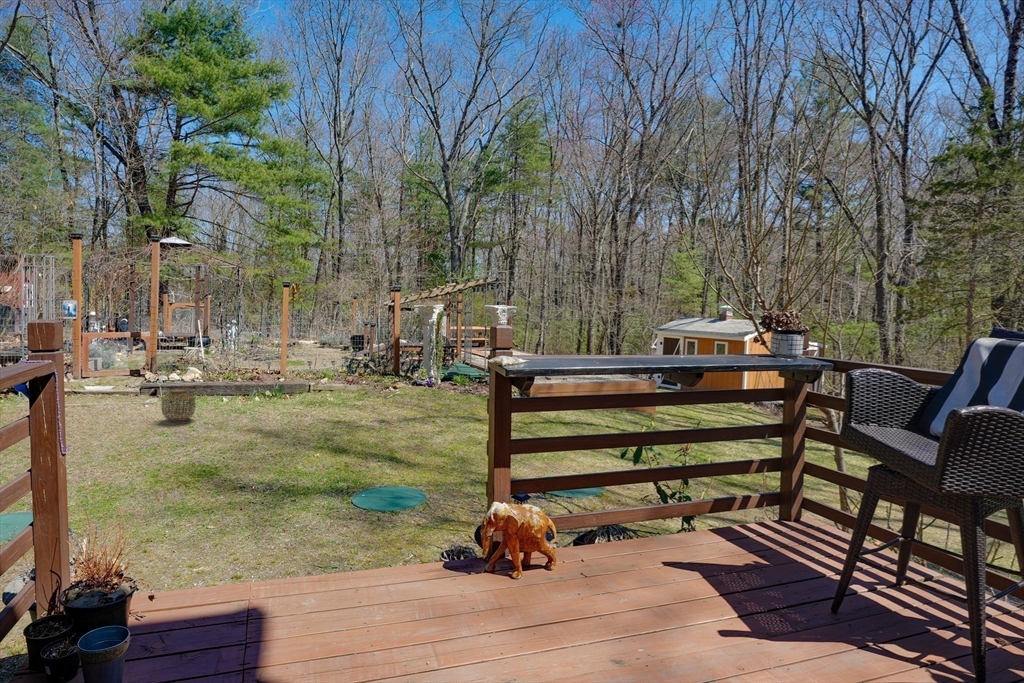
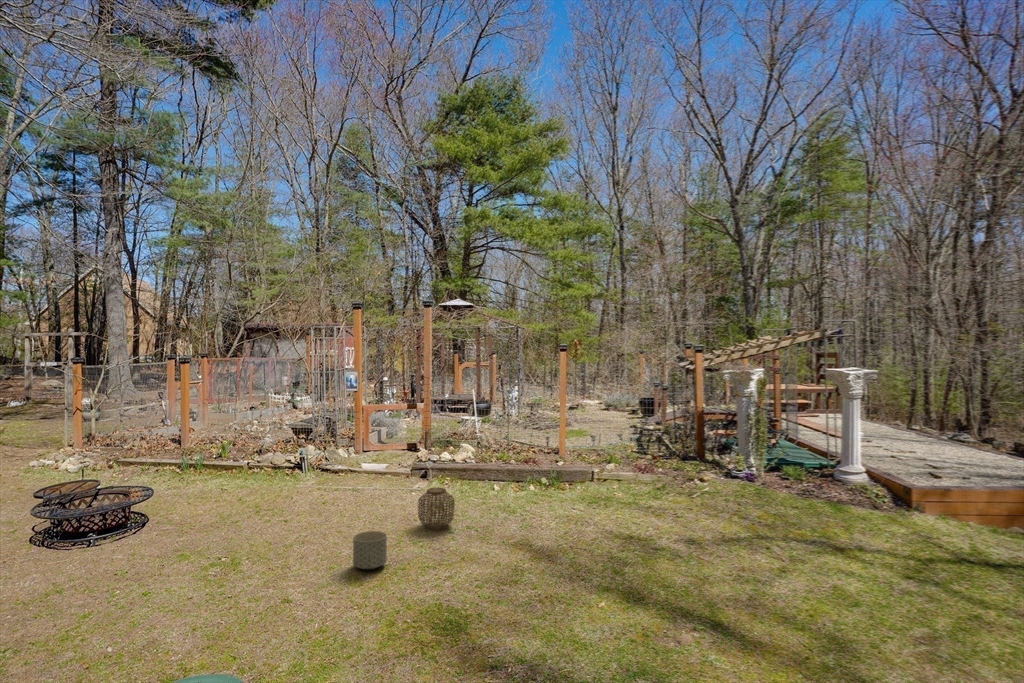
planter: none [113,416,144,444] -> present [353,531,387,570]

